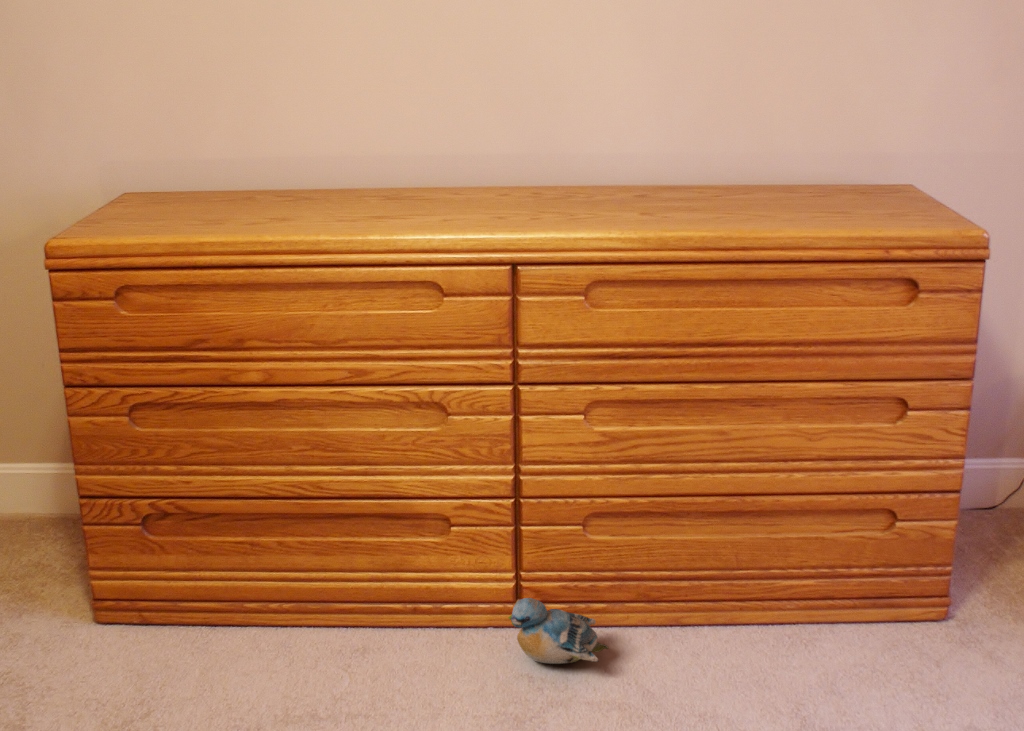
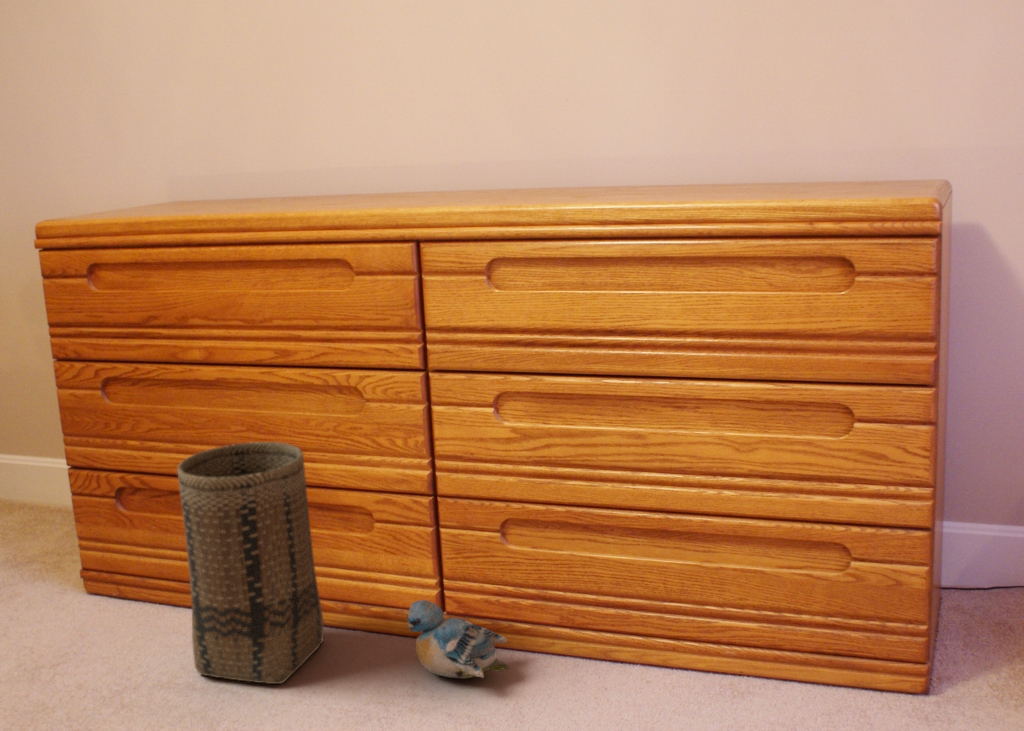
basket: none [282,462,412,698] -> present [178,442,324,684]

